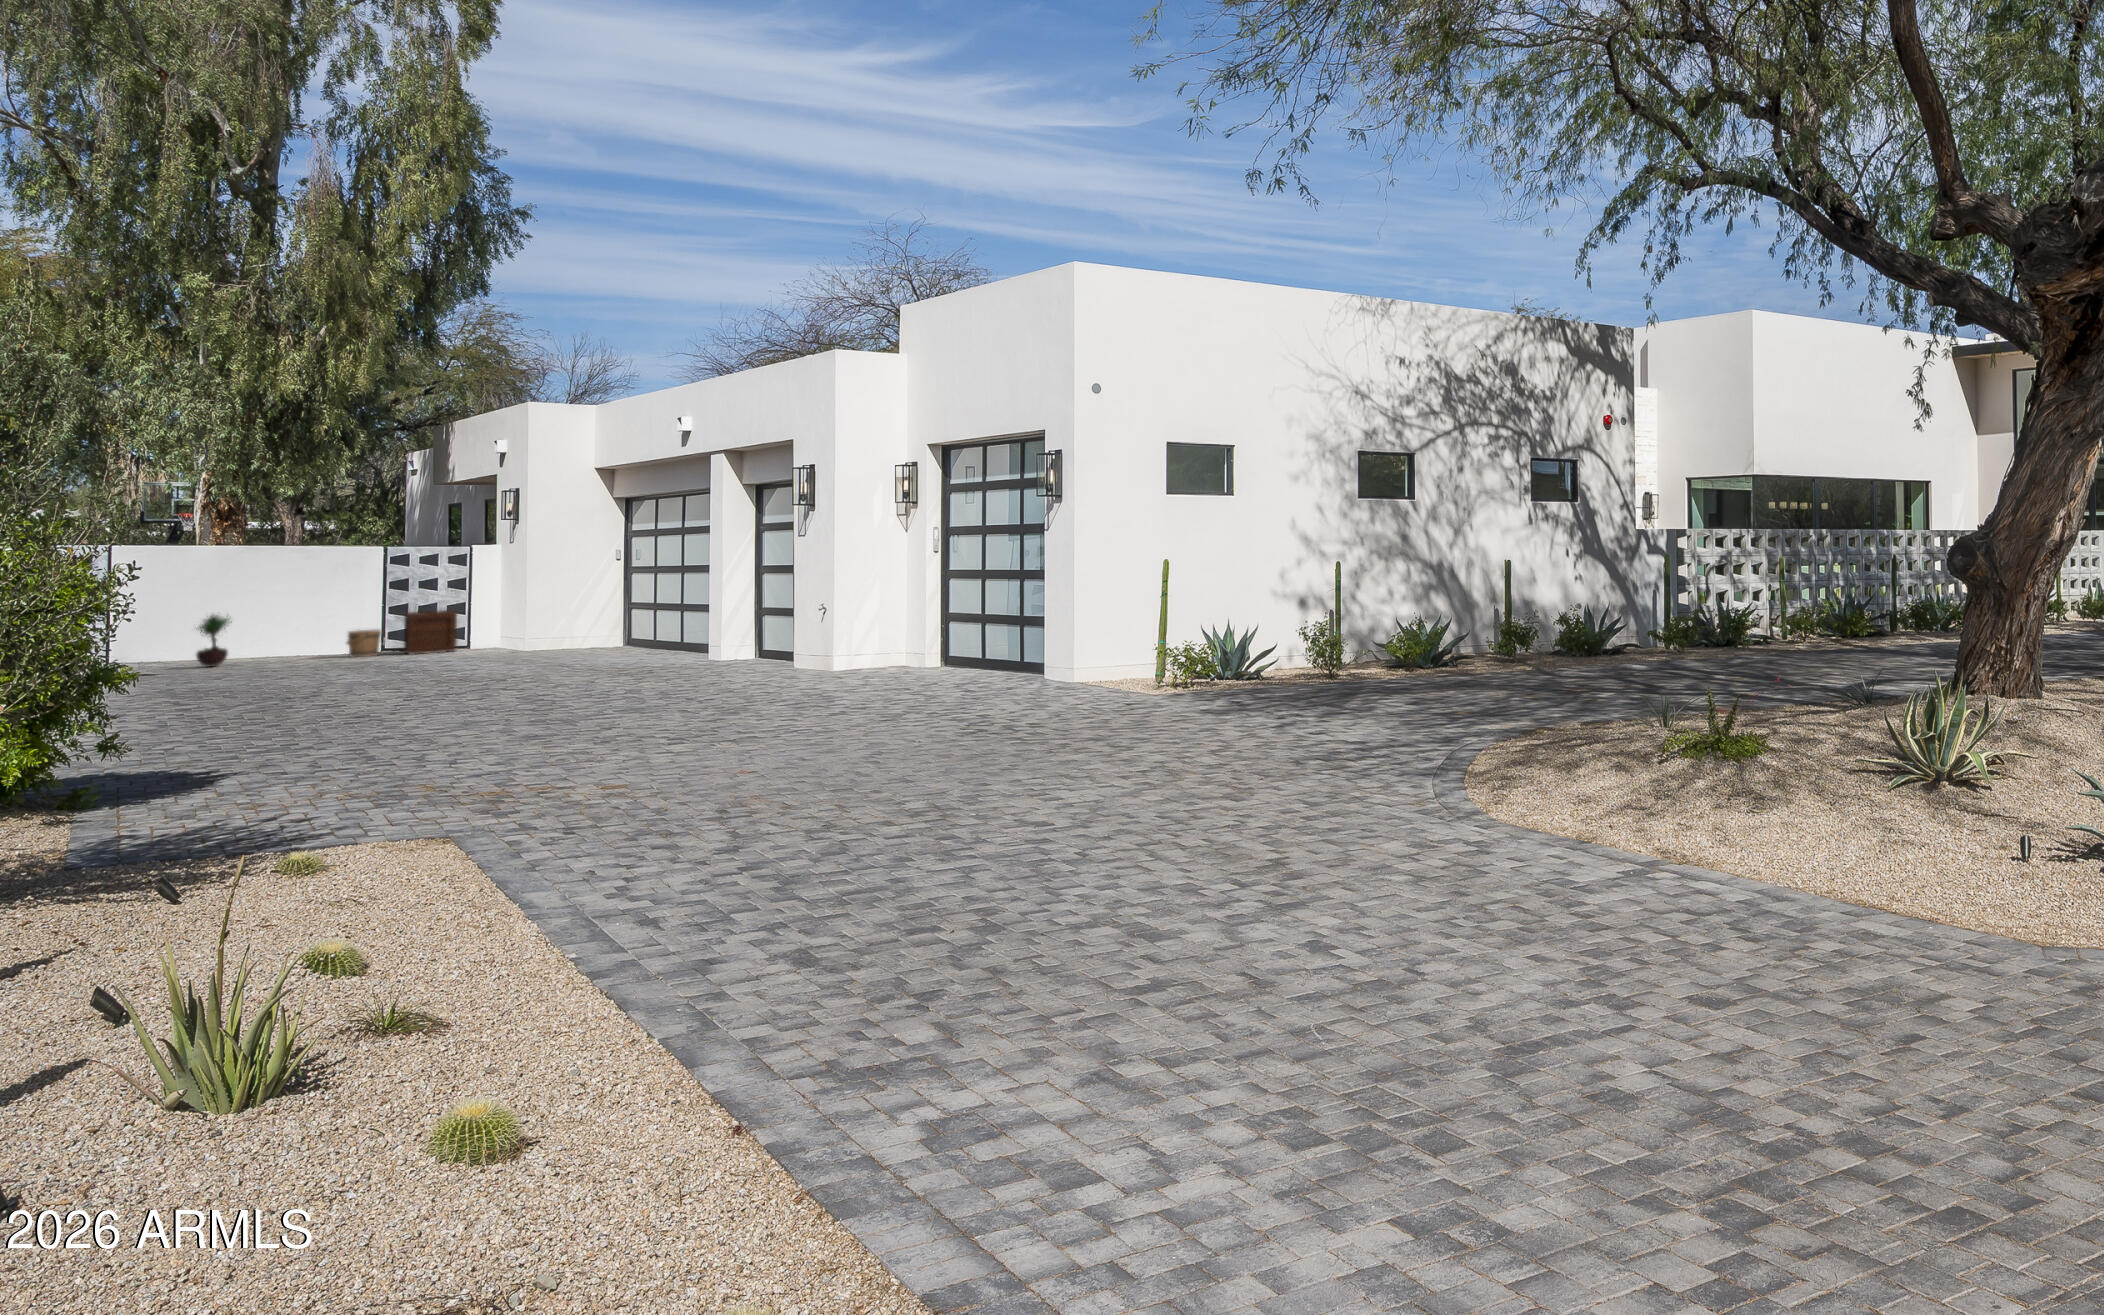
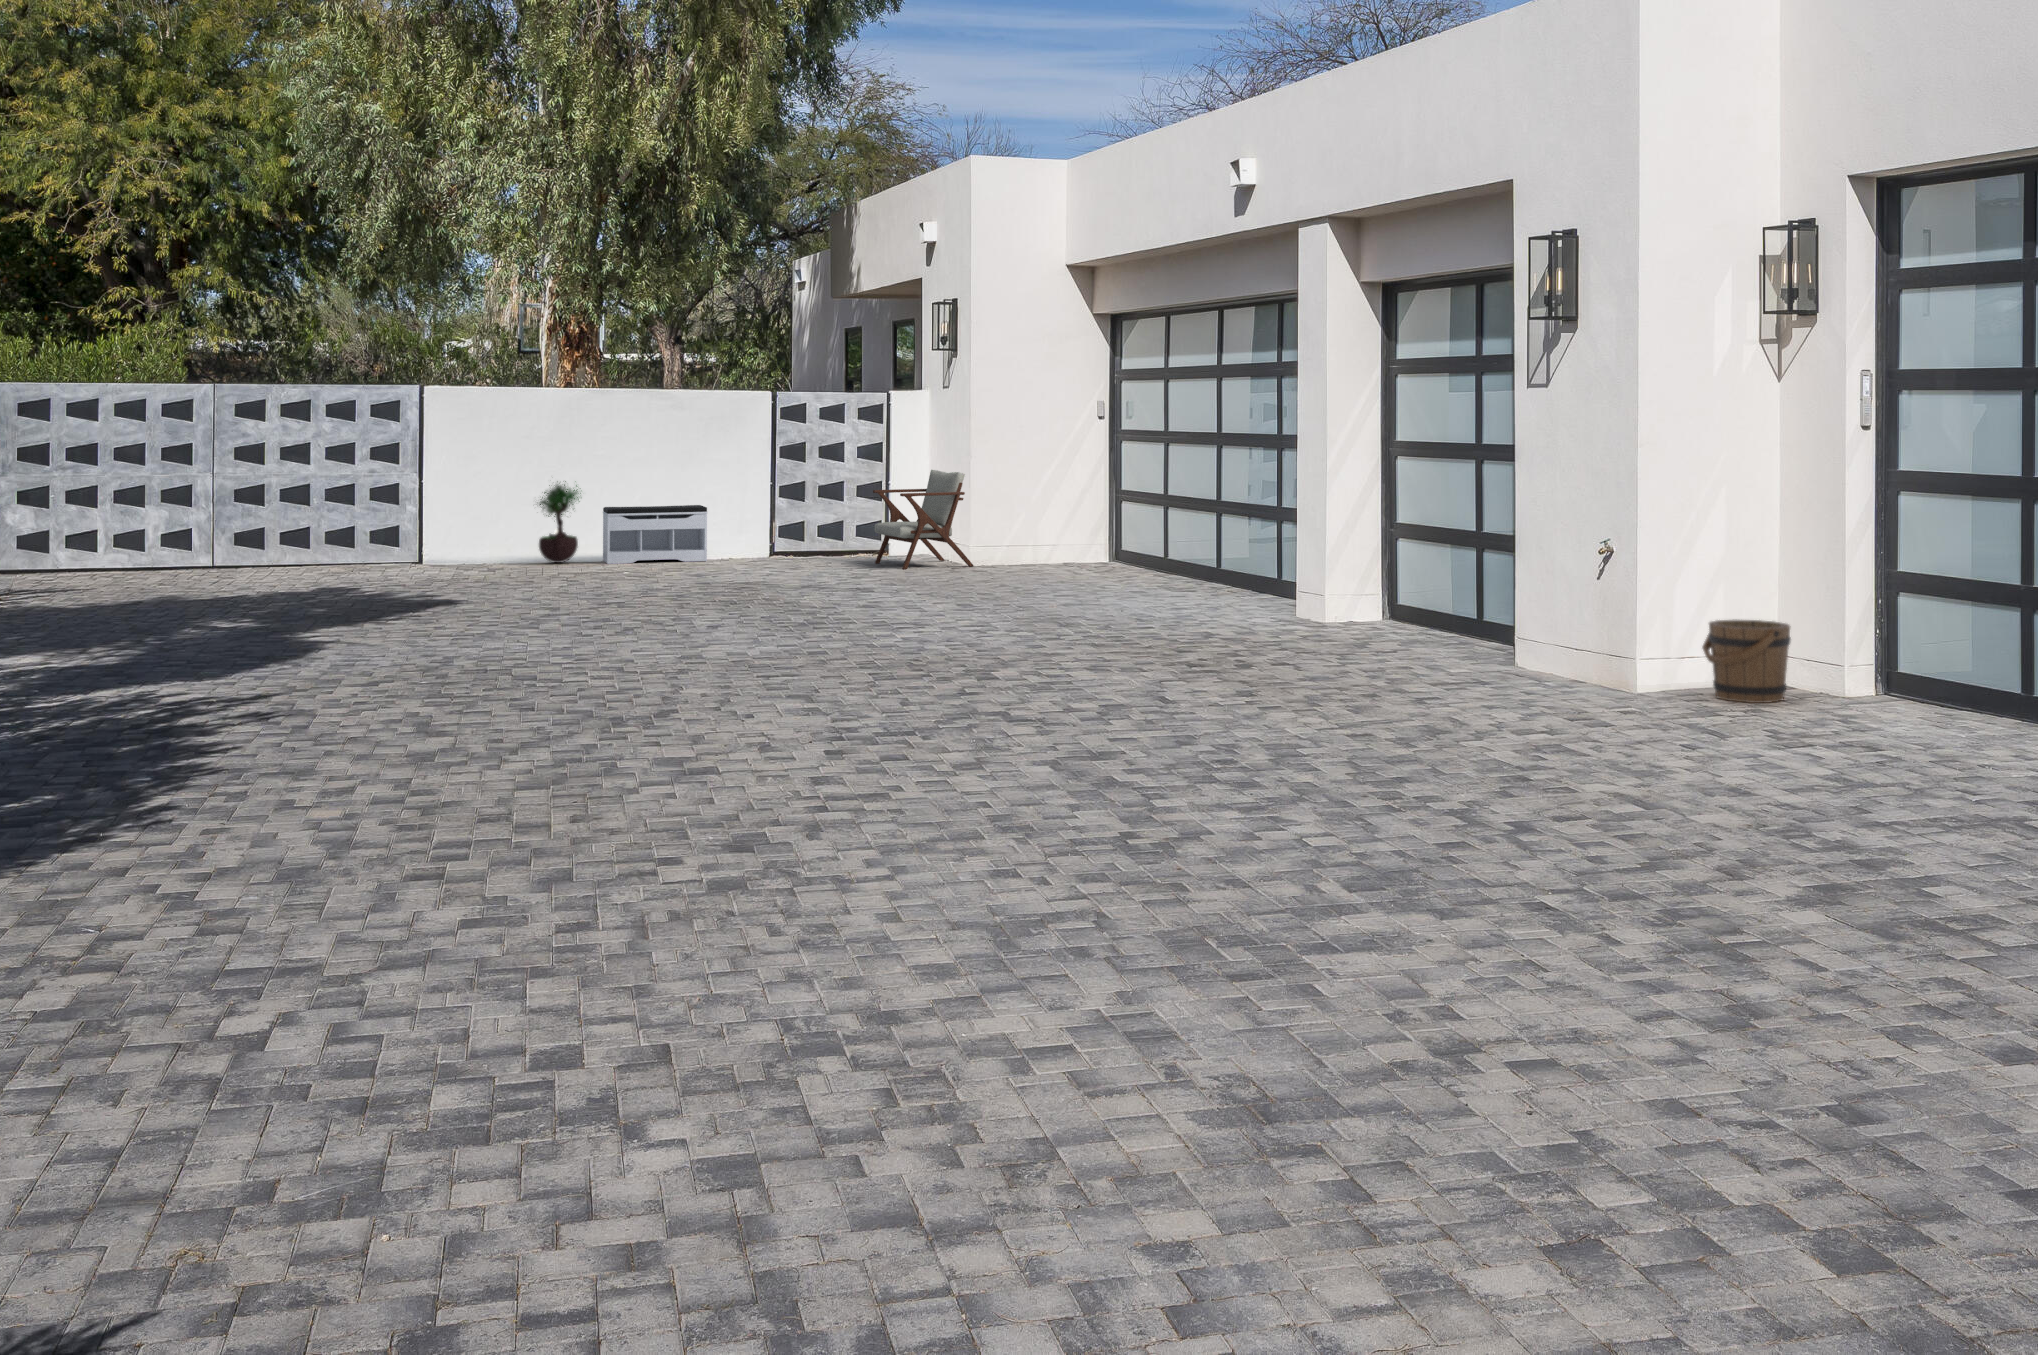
lounge chair: none [456,593,527,655] -> present [873,470,974,569]
wooden crate: present [404,610,457,654] -> none [802,492,874,561]
bench: none [247,624,331,665] -> present [603,505,707,564]
bucket: present [347,629,381,657] -> present [1702,620,1791,703]

